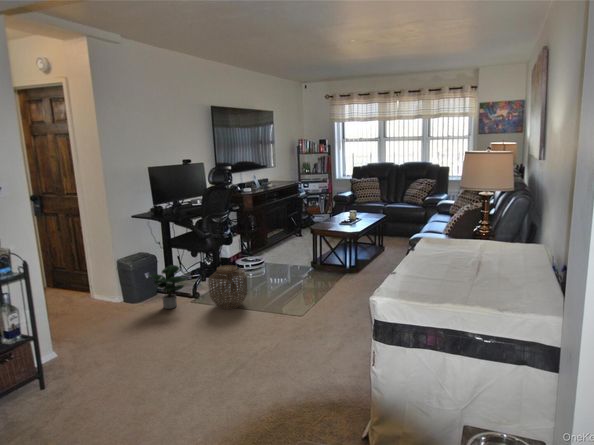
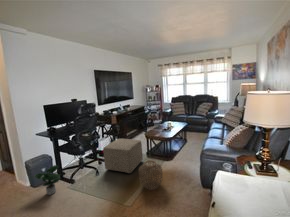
ottoman: none [246,233,309,286] -> present [103,139,143,173]
woven basket: present [208,265,247,309] -> present [139,160,162,190]

